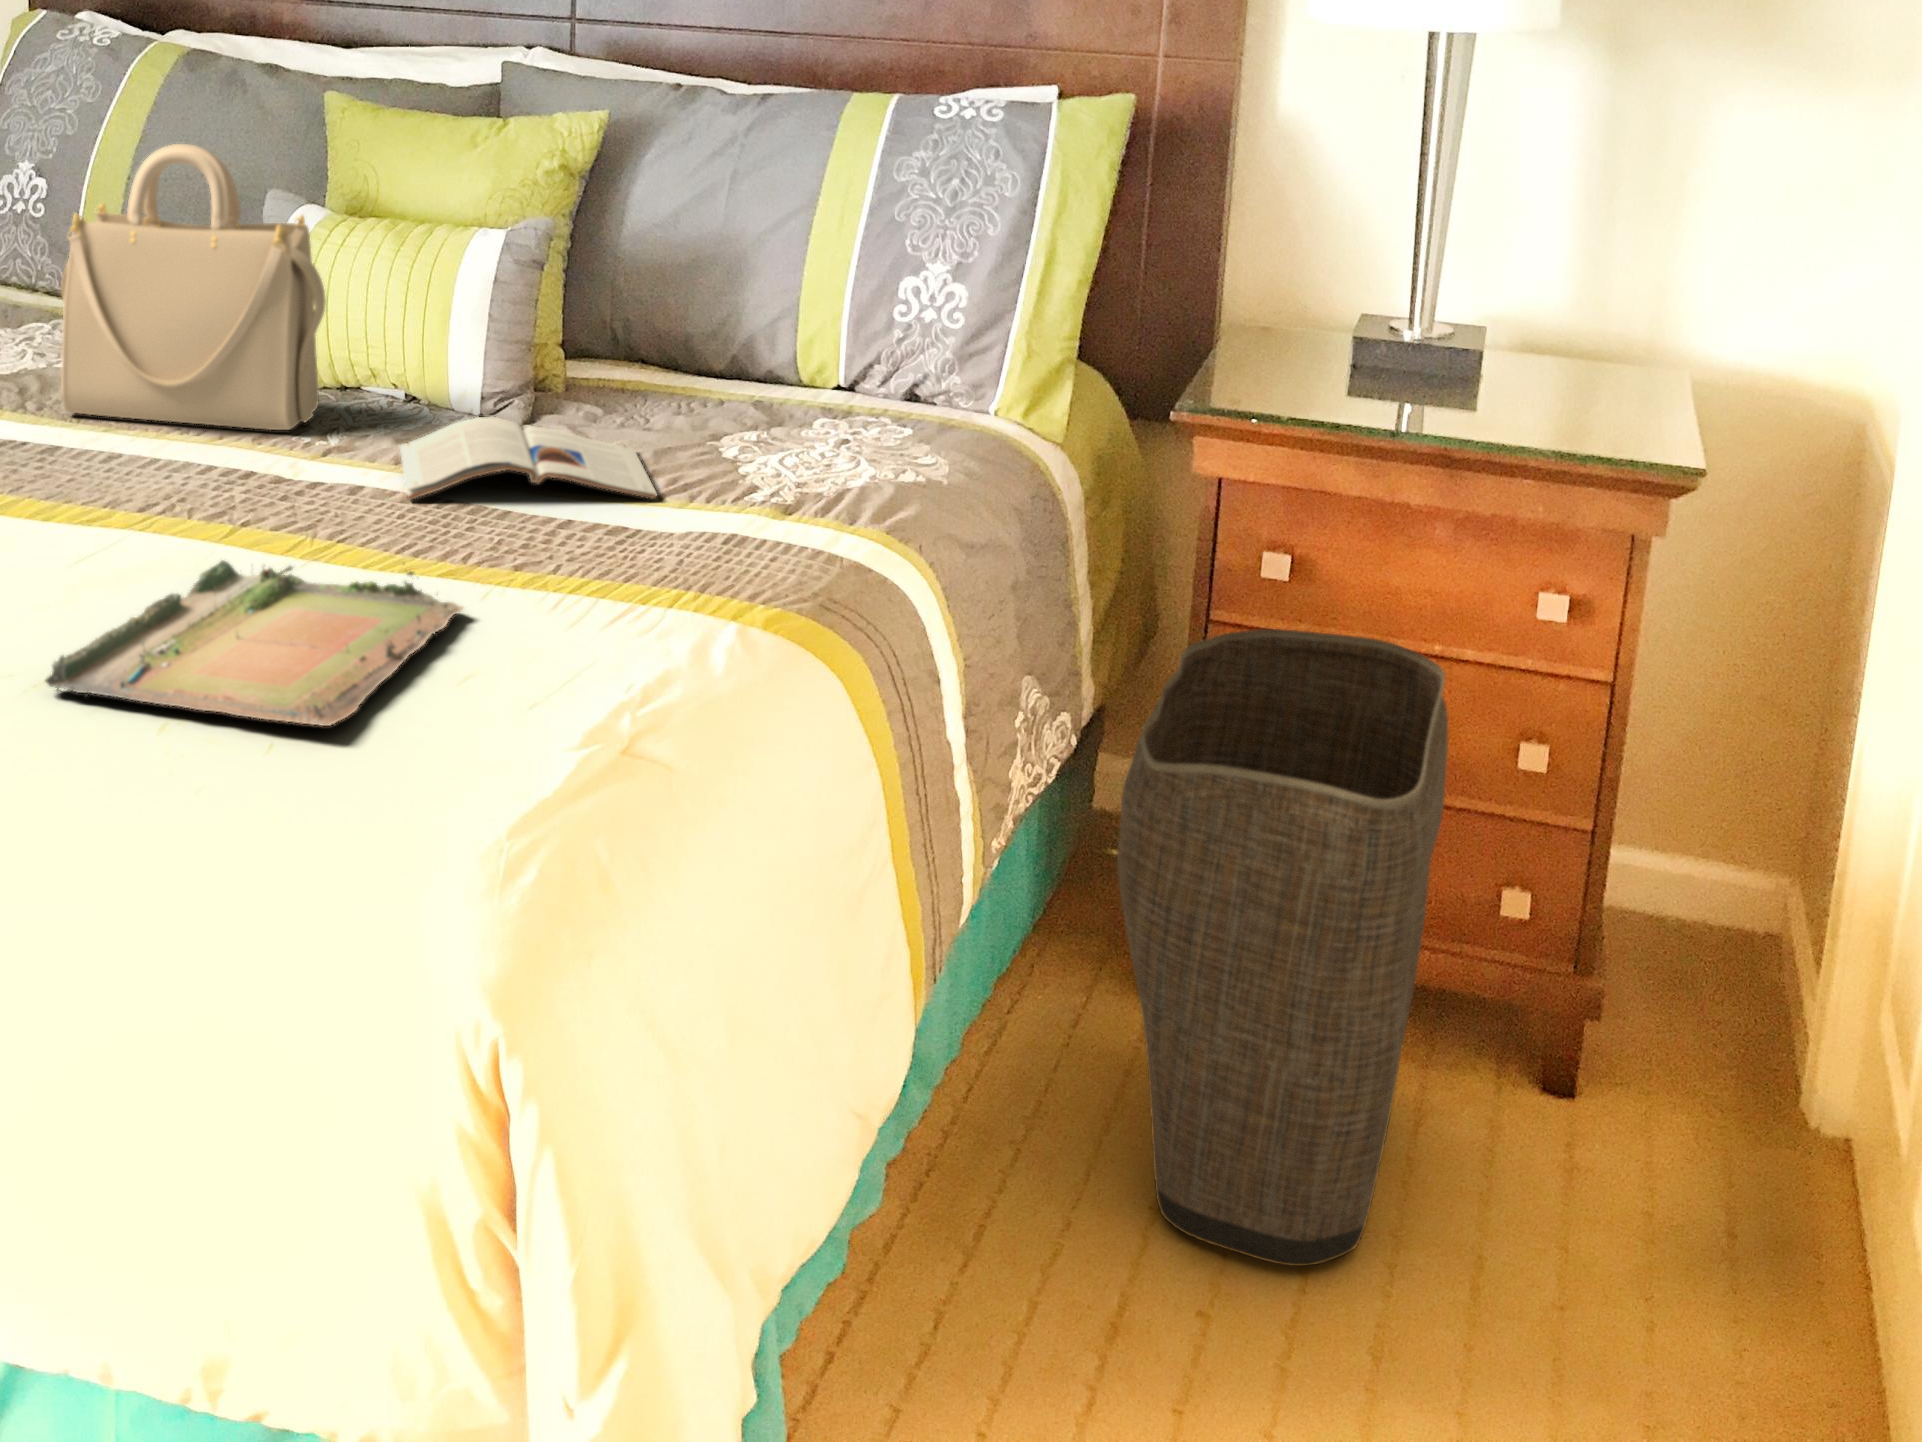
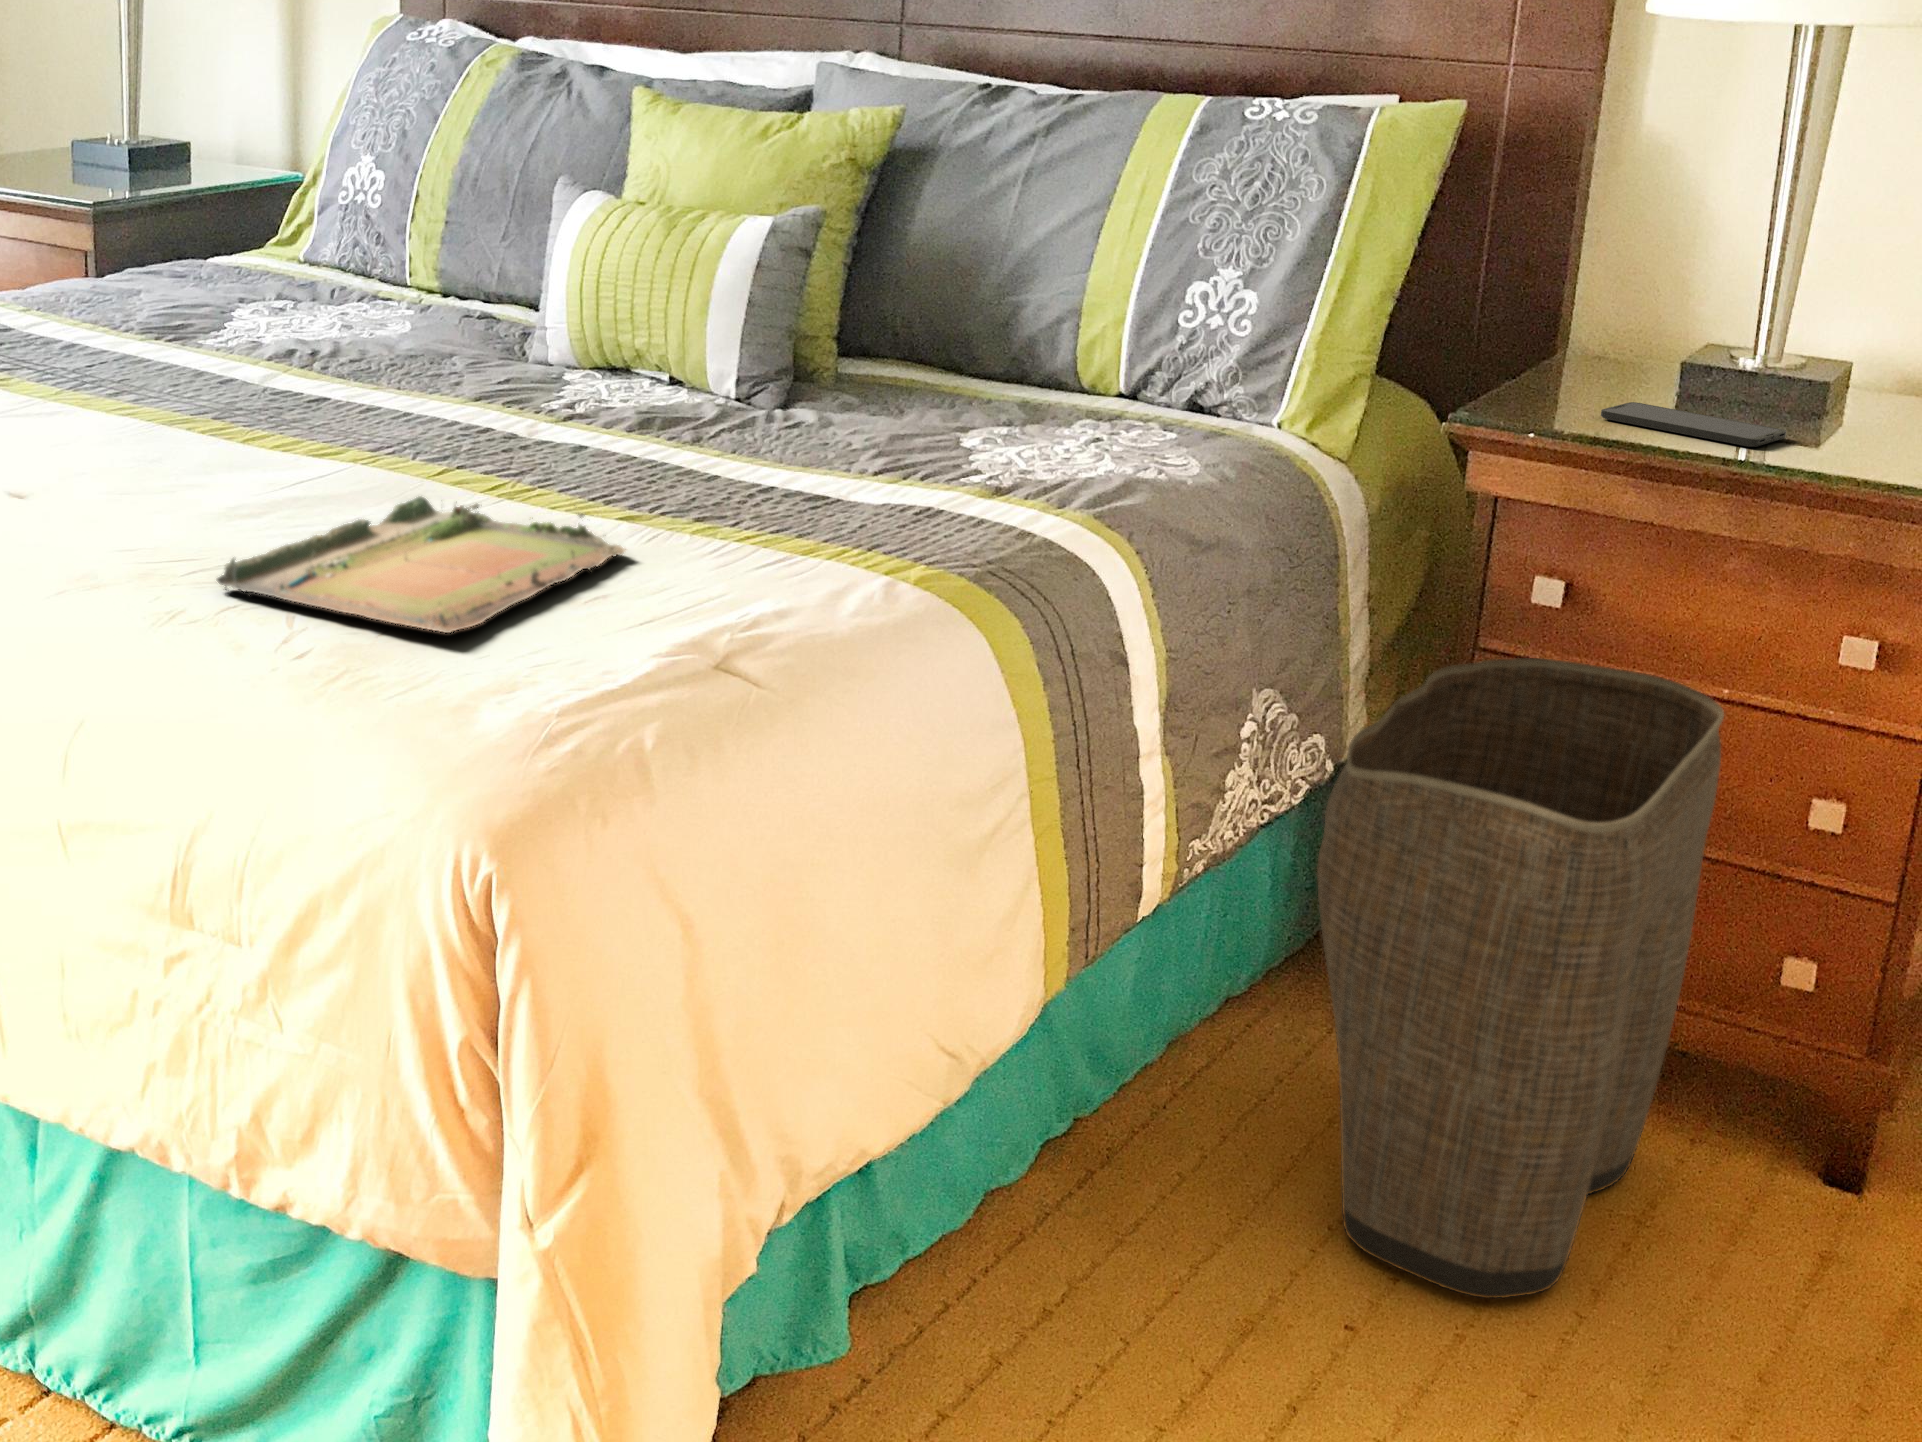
handbag: present [61,144,326,430] -> none [342,123,587,398]
smartphone: none [1297,378,1460,418] -> present [1601,402,1786,447]
magazine: present [400,417,657,500] -> none [624,393,871,475]

